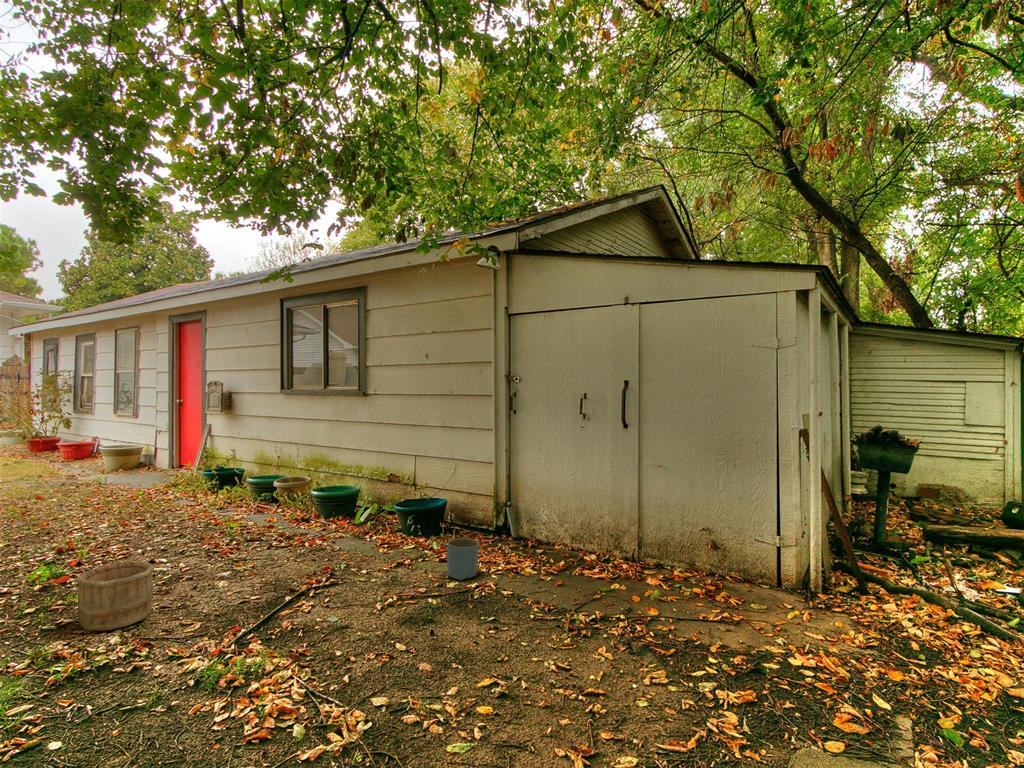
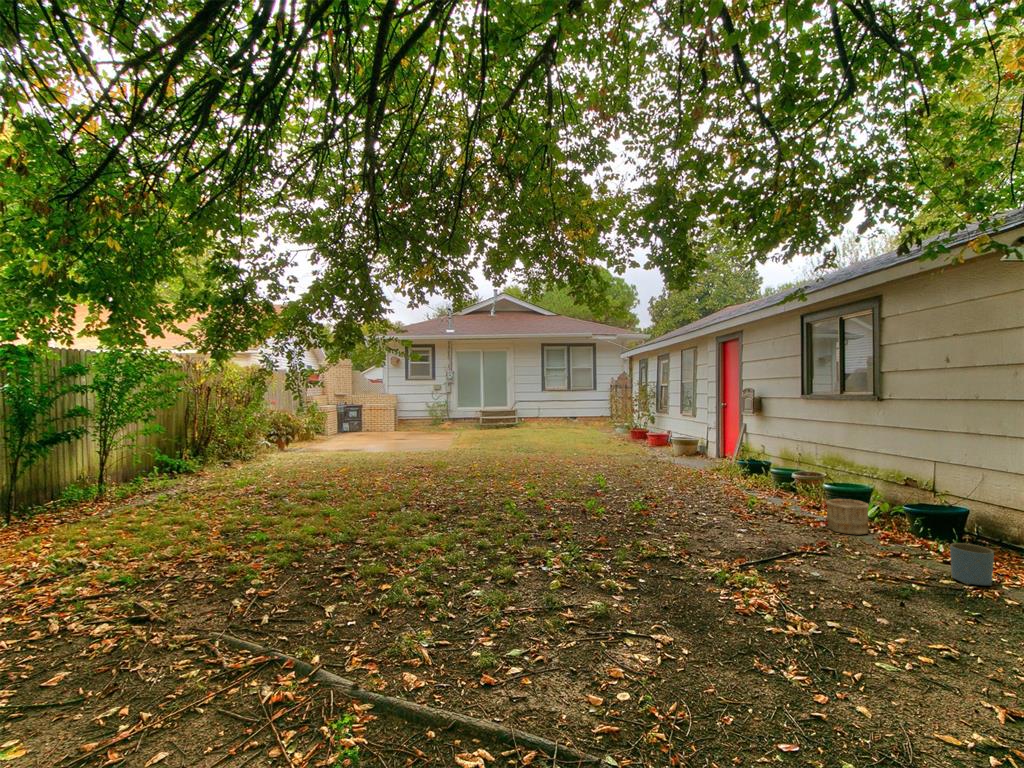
wooden bucket: present [75,562,155,631] -> present [826,499,869,535]

